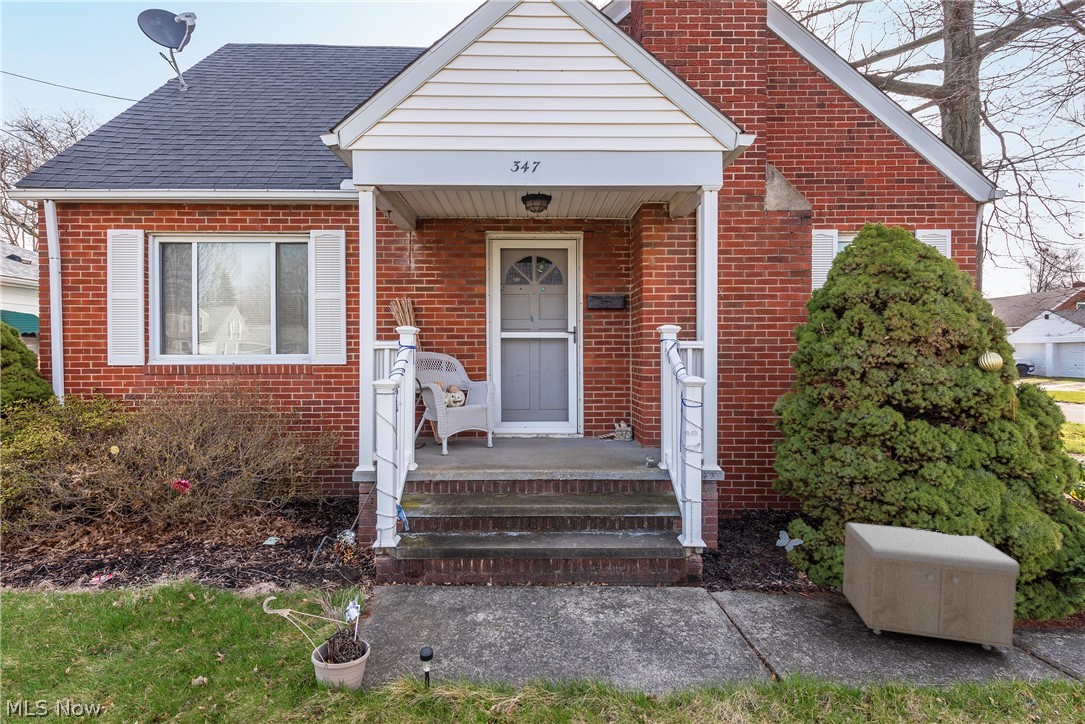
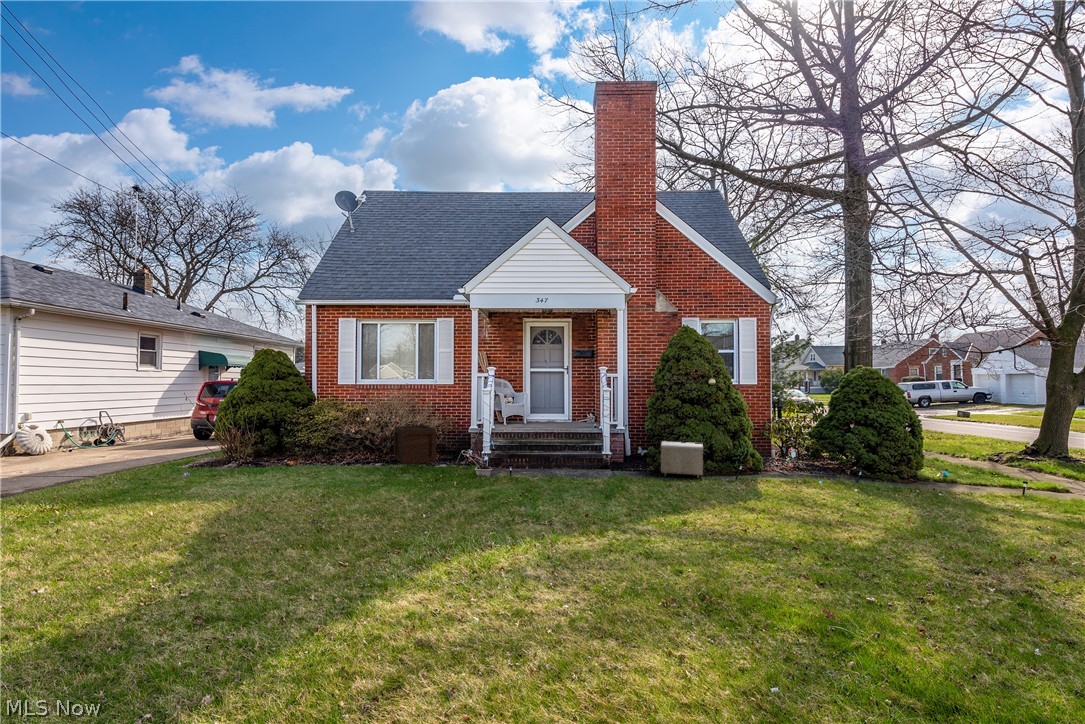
wooden crate: none [155,458,262,575] -> present [394,425,436,464]

